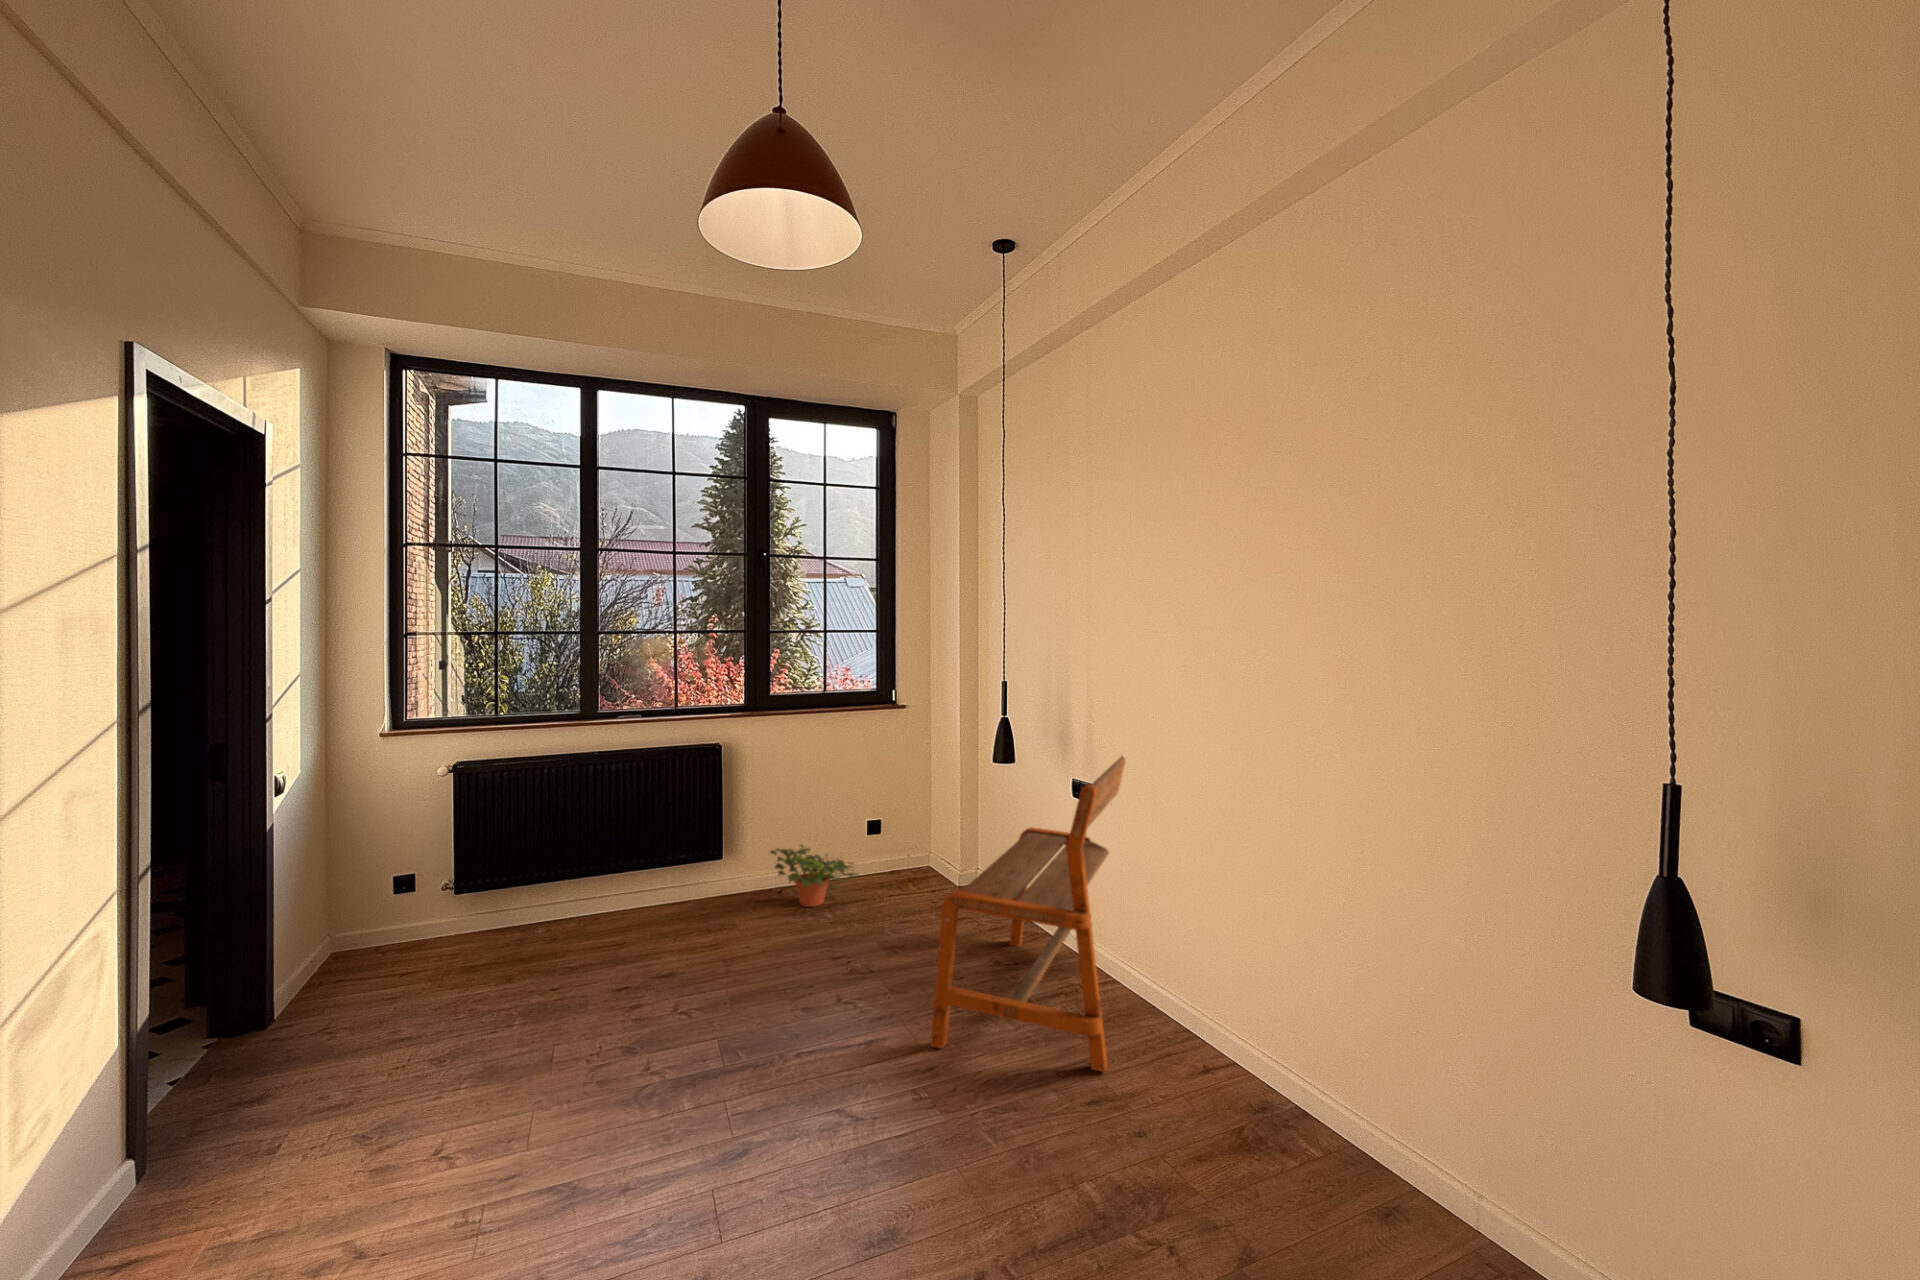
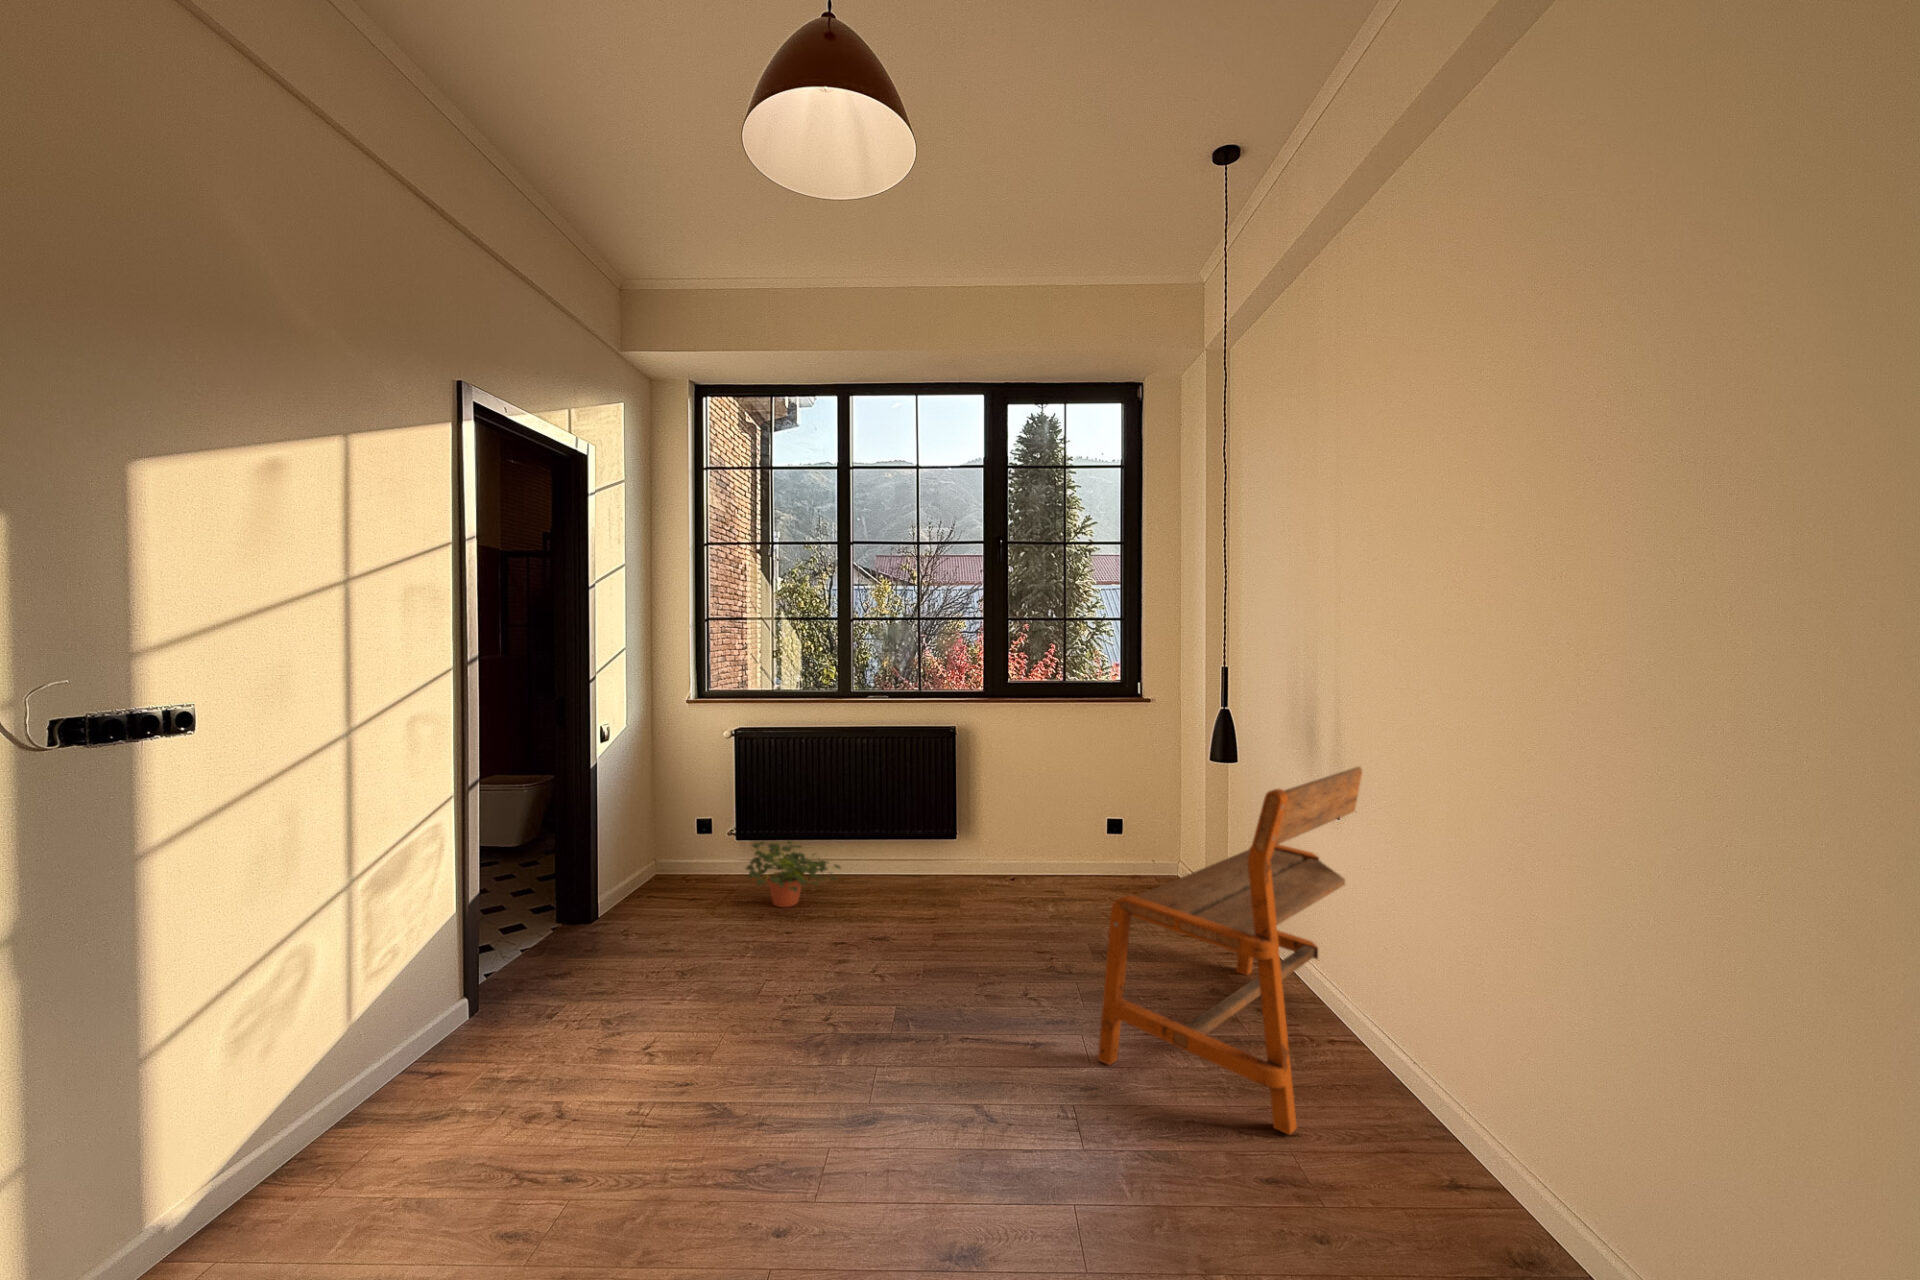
potted plant: present [770,845,858,907] -> present [746,841,840,907]

